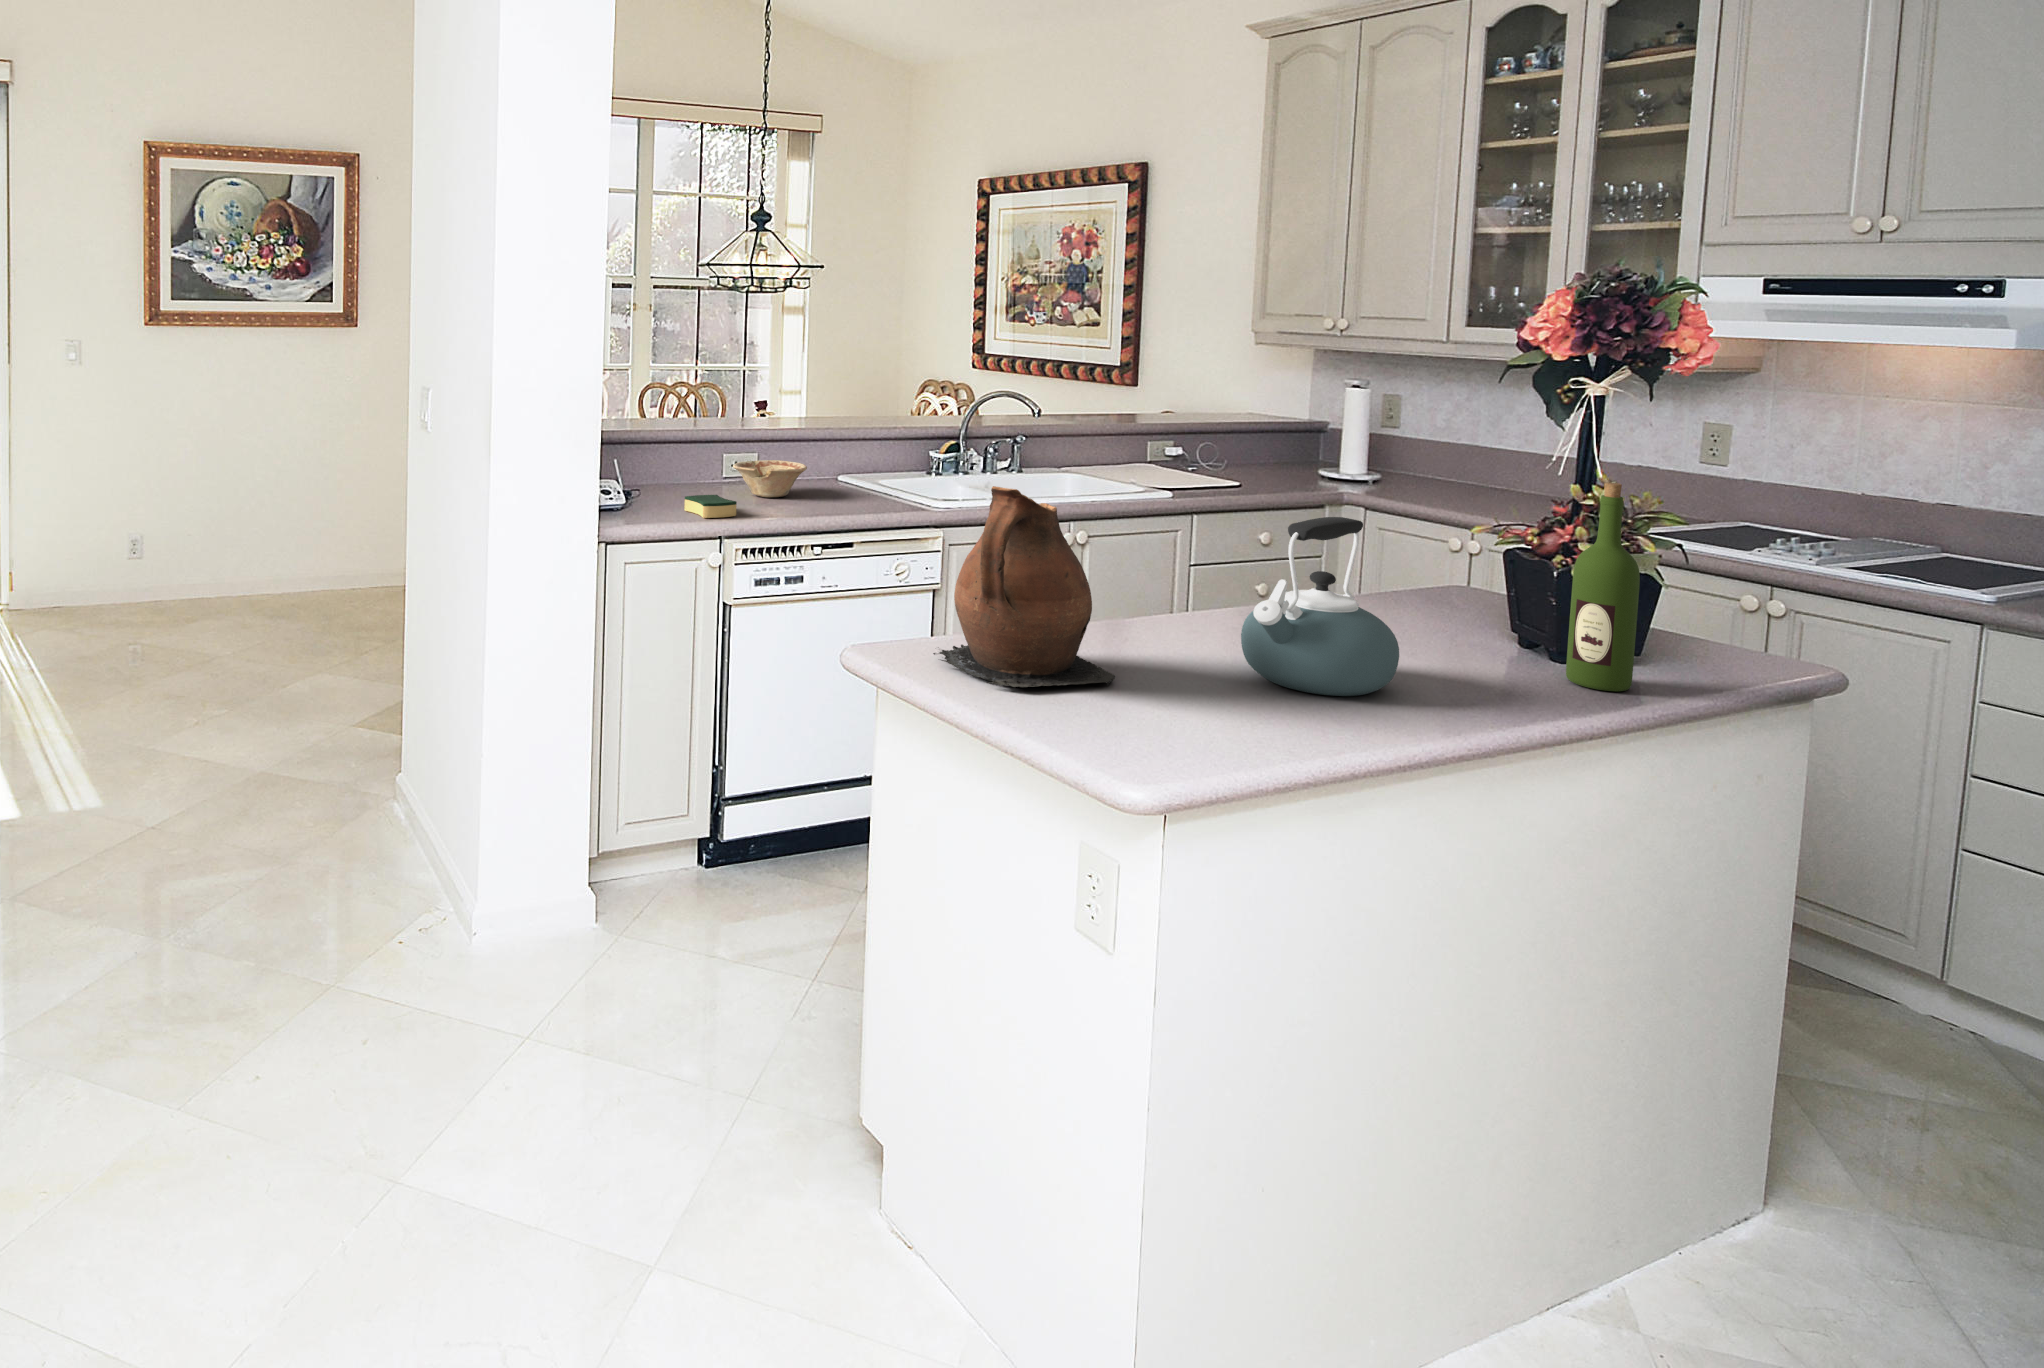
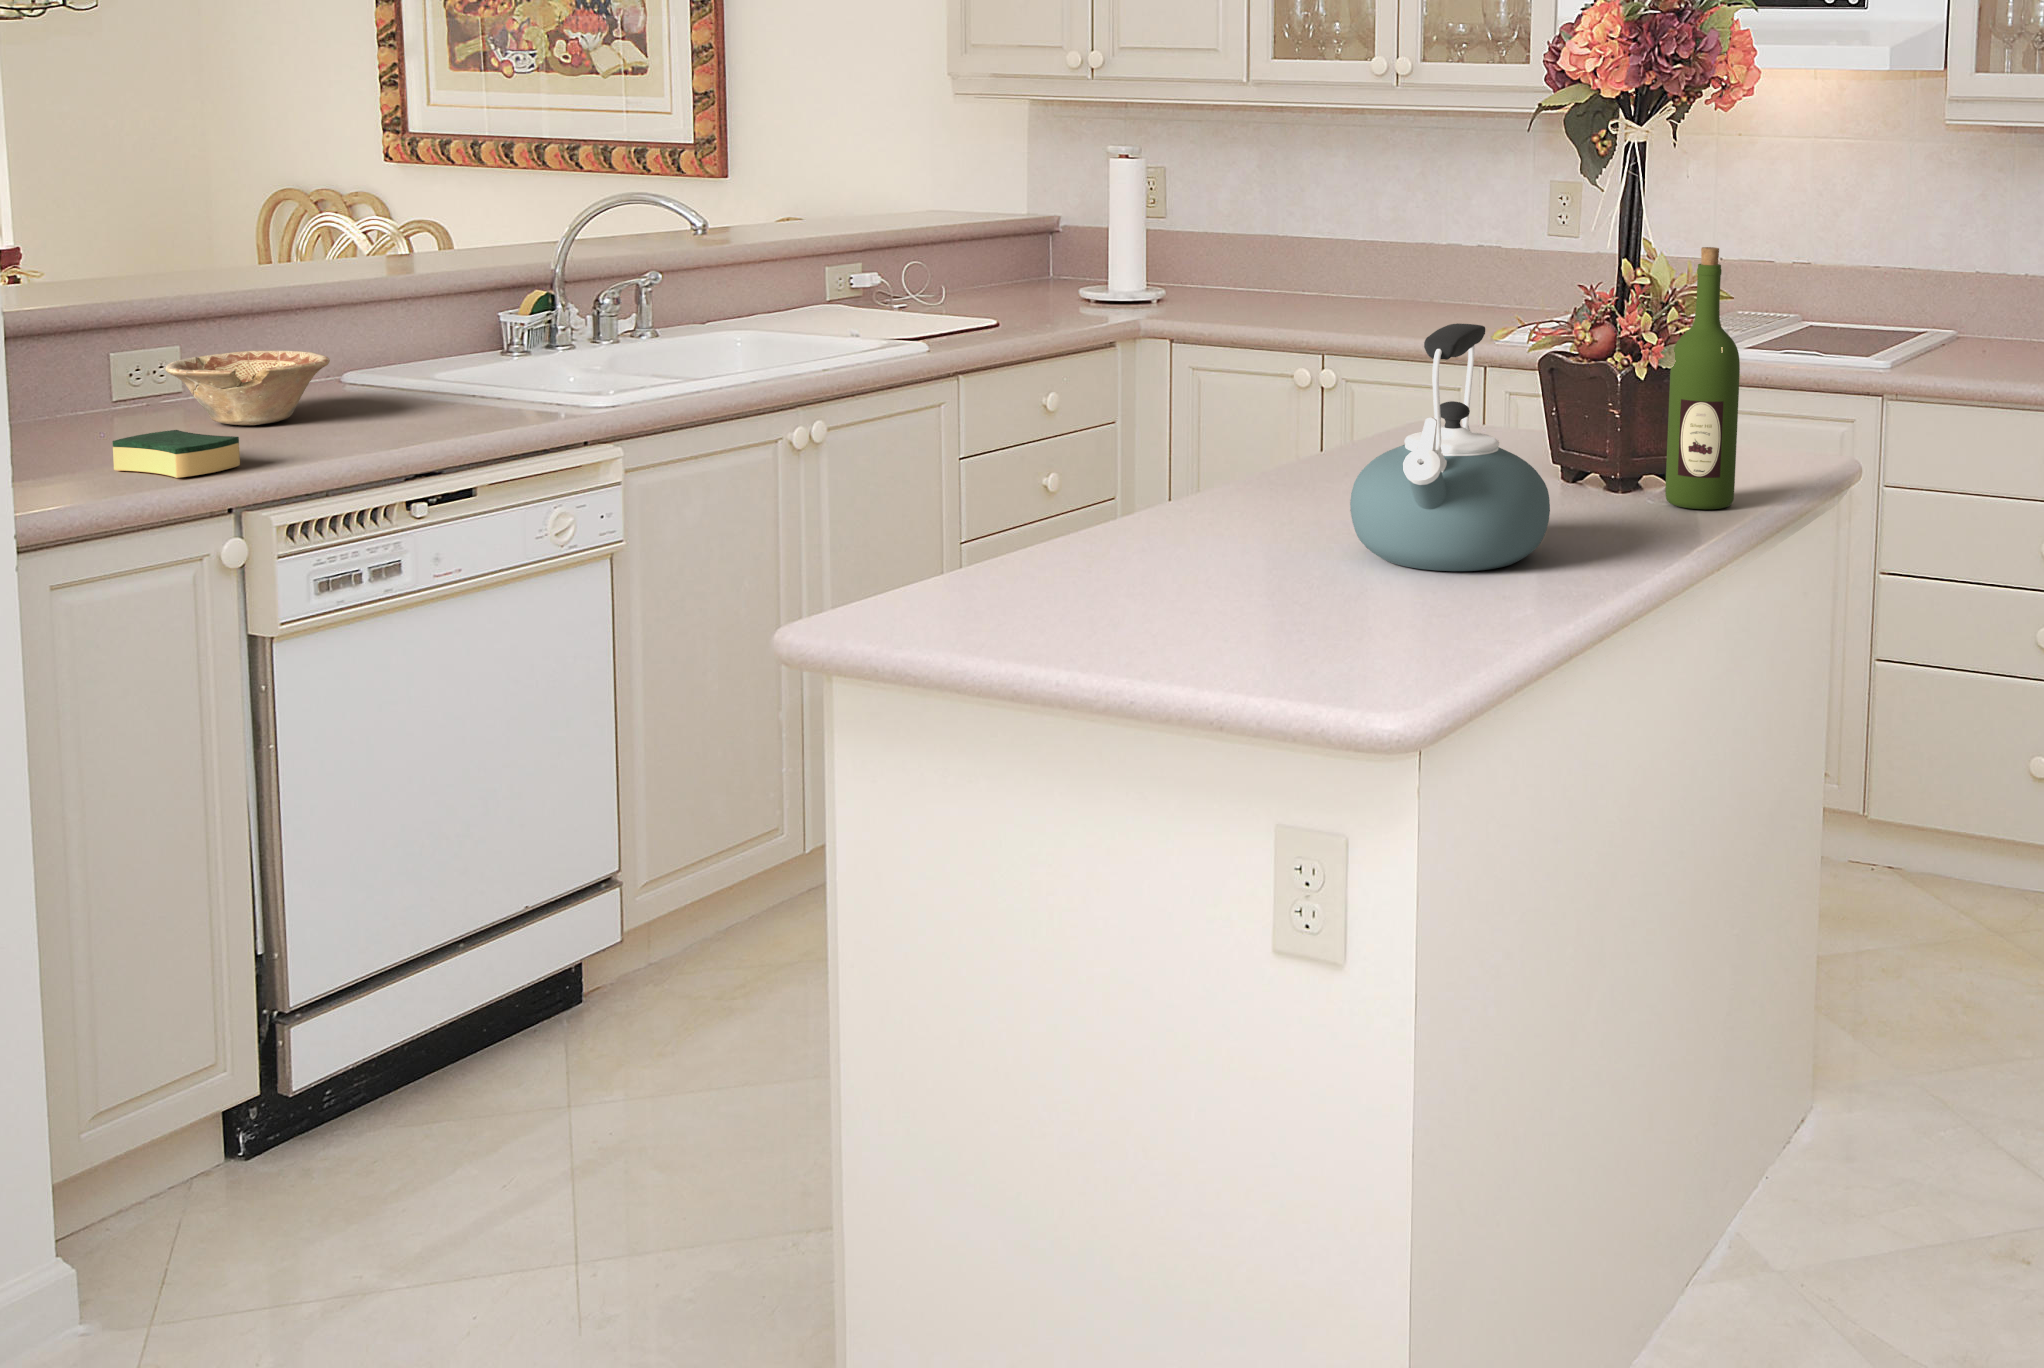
ceramic pitcher: present [933,486,1116,687] -> none [956,324,1241,641]

